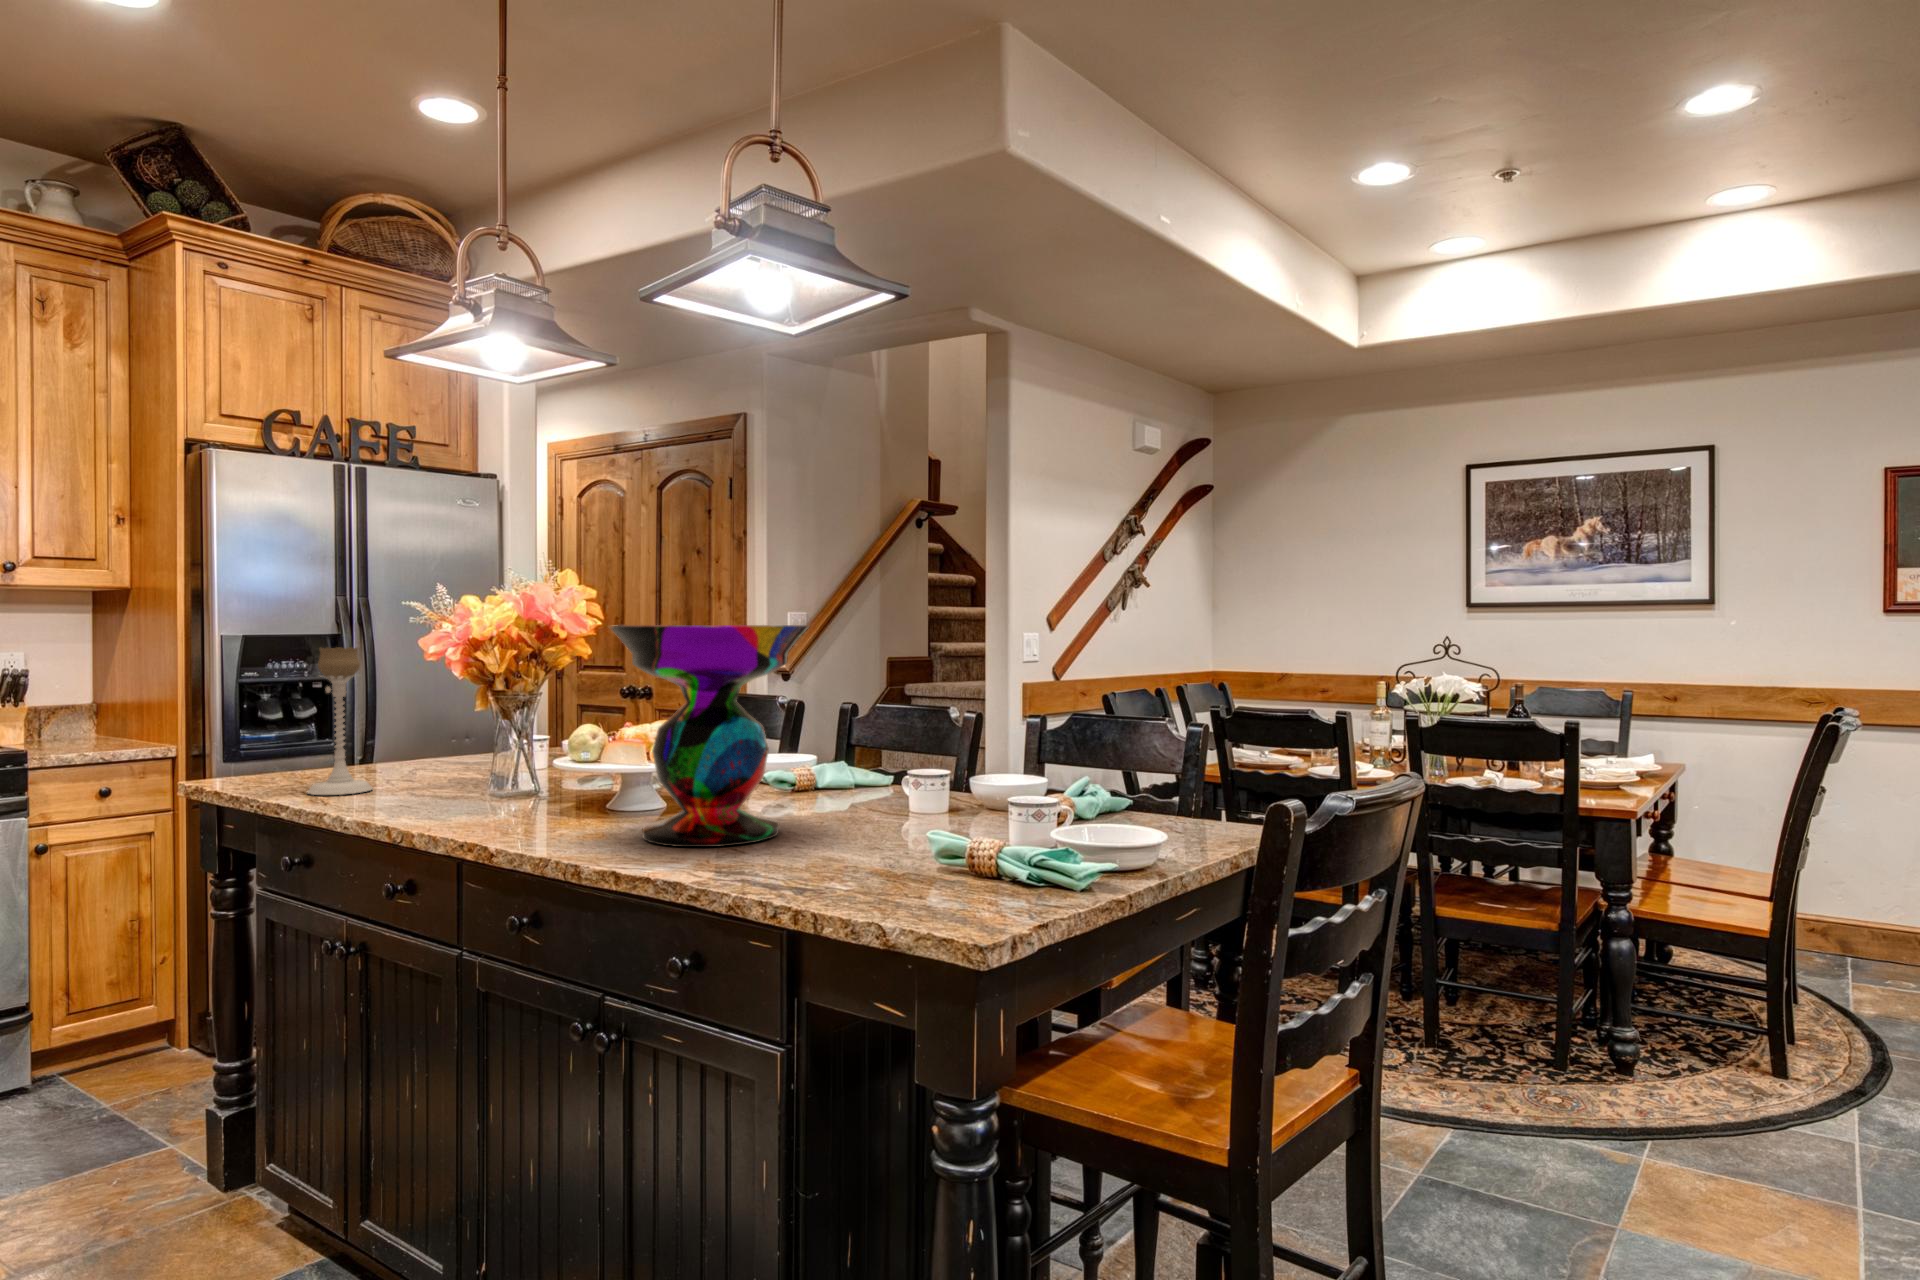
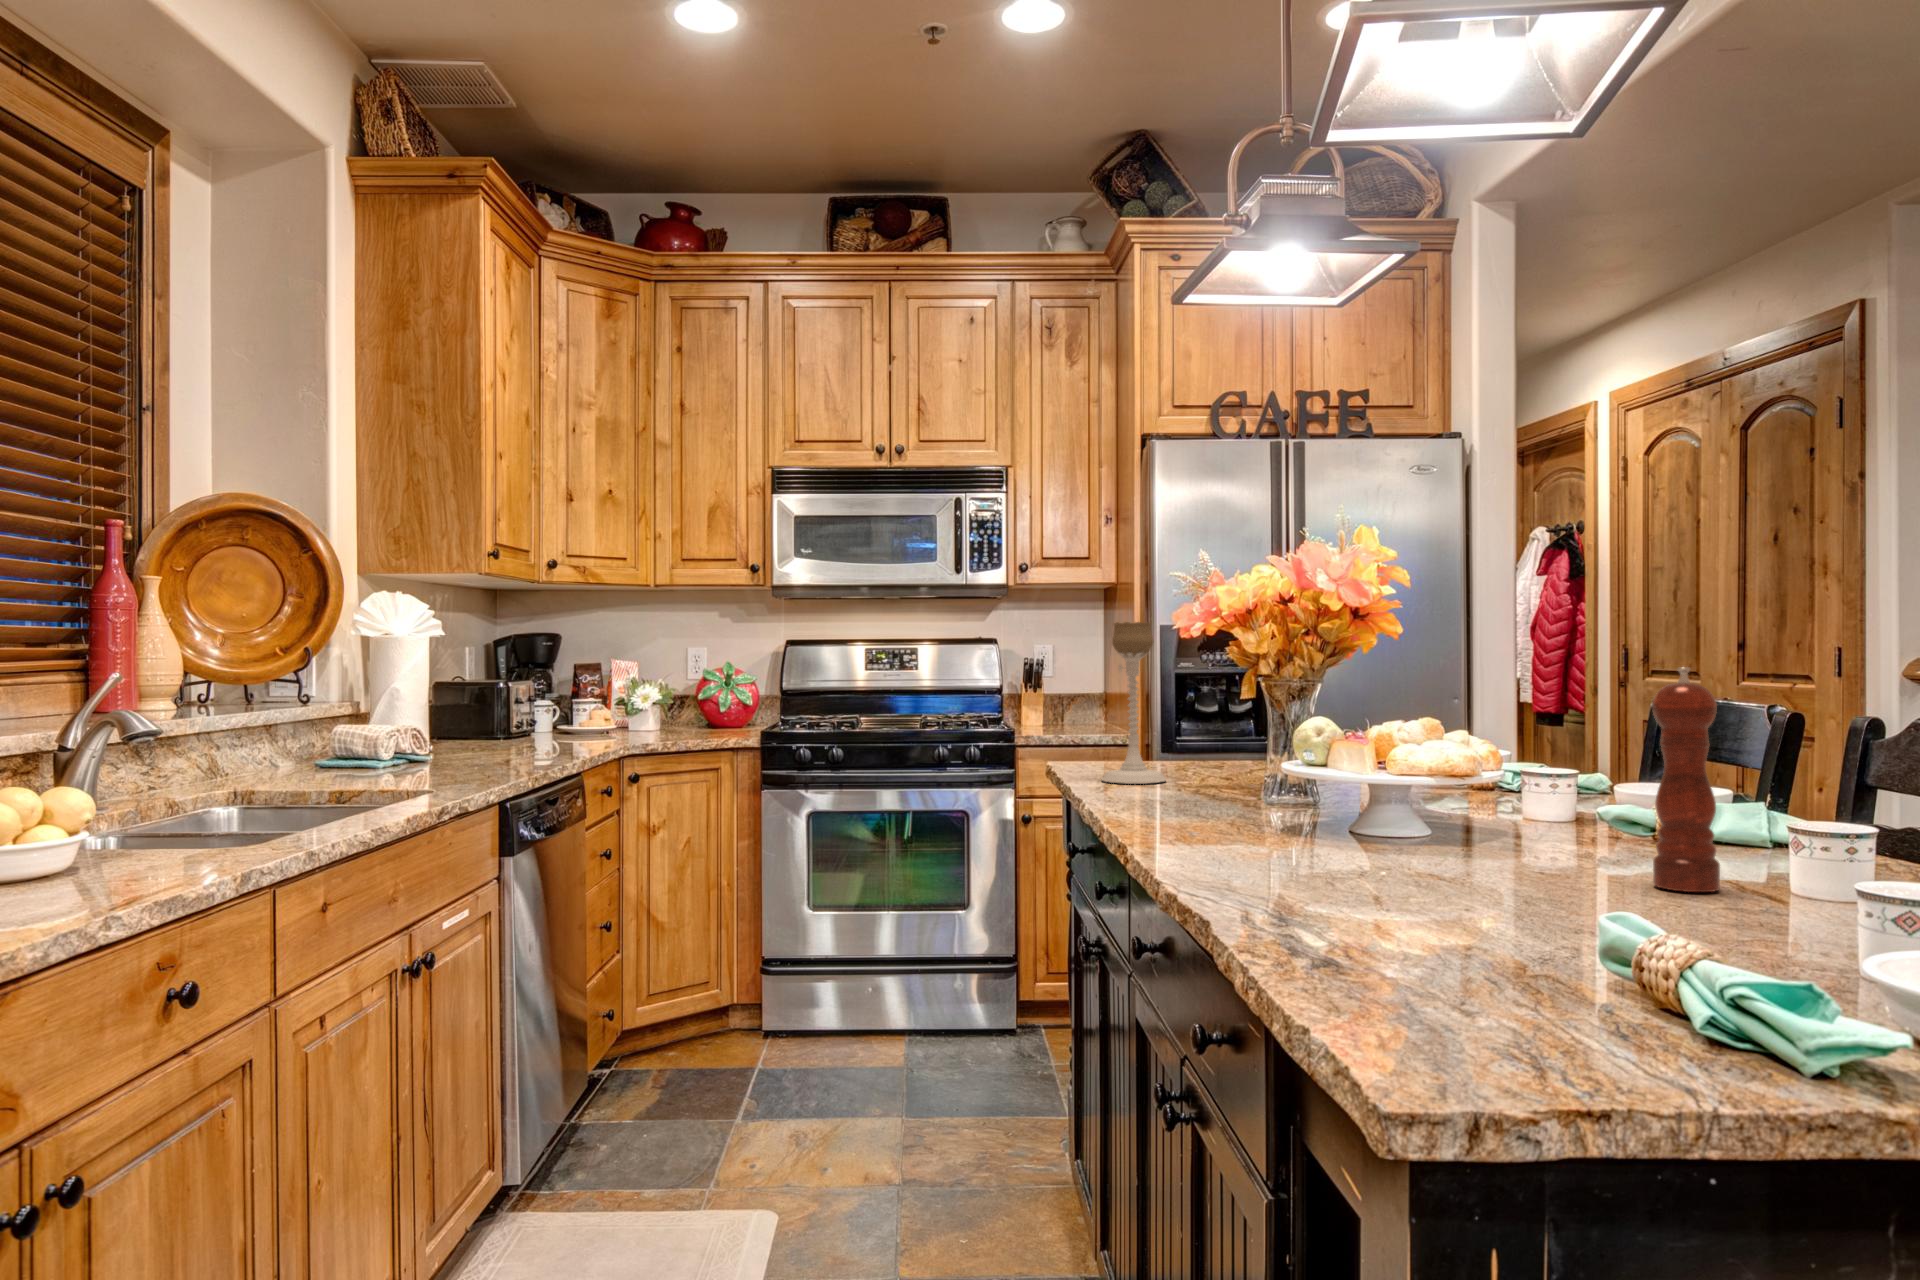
decorative bowl: present [609,625,809,847] -> none [1224,550,1535,891]
pepper mill: none [854,691,888,820] -> present [1652,667,1720,892]

